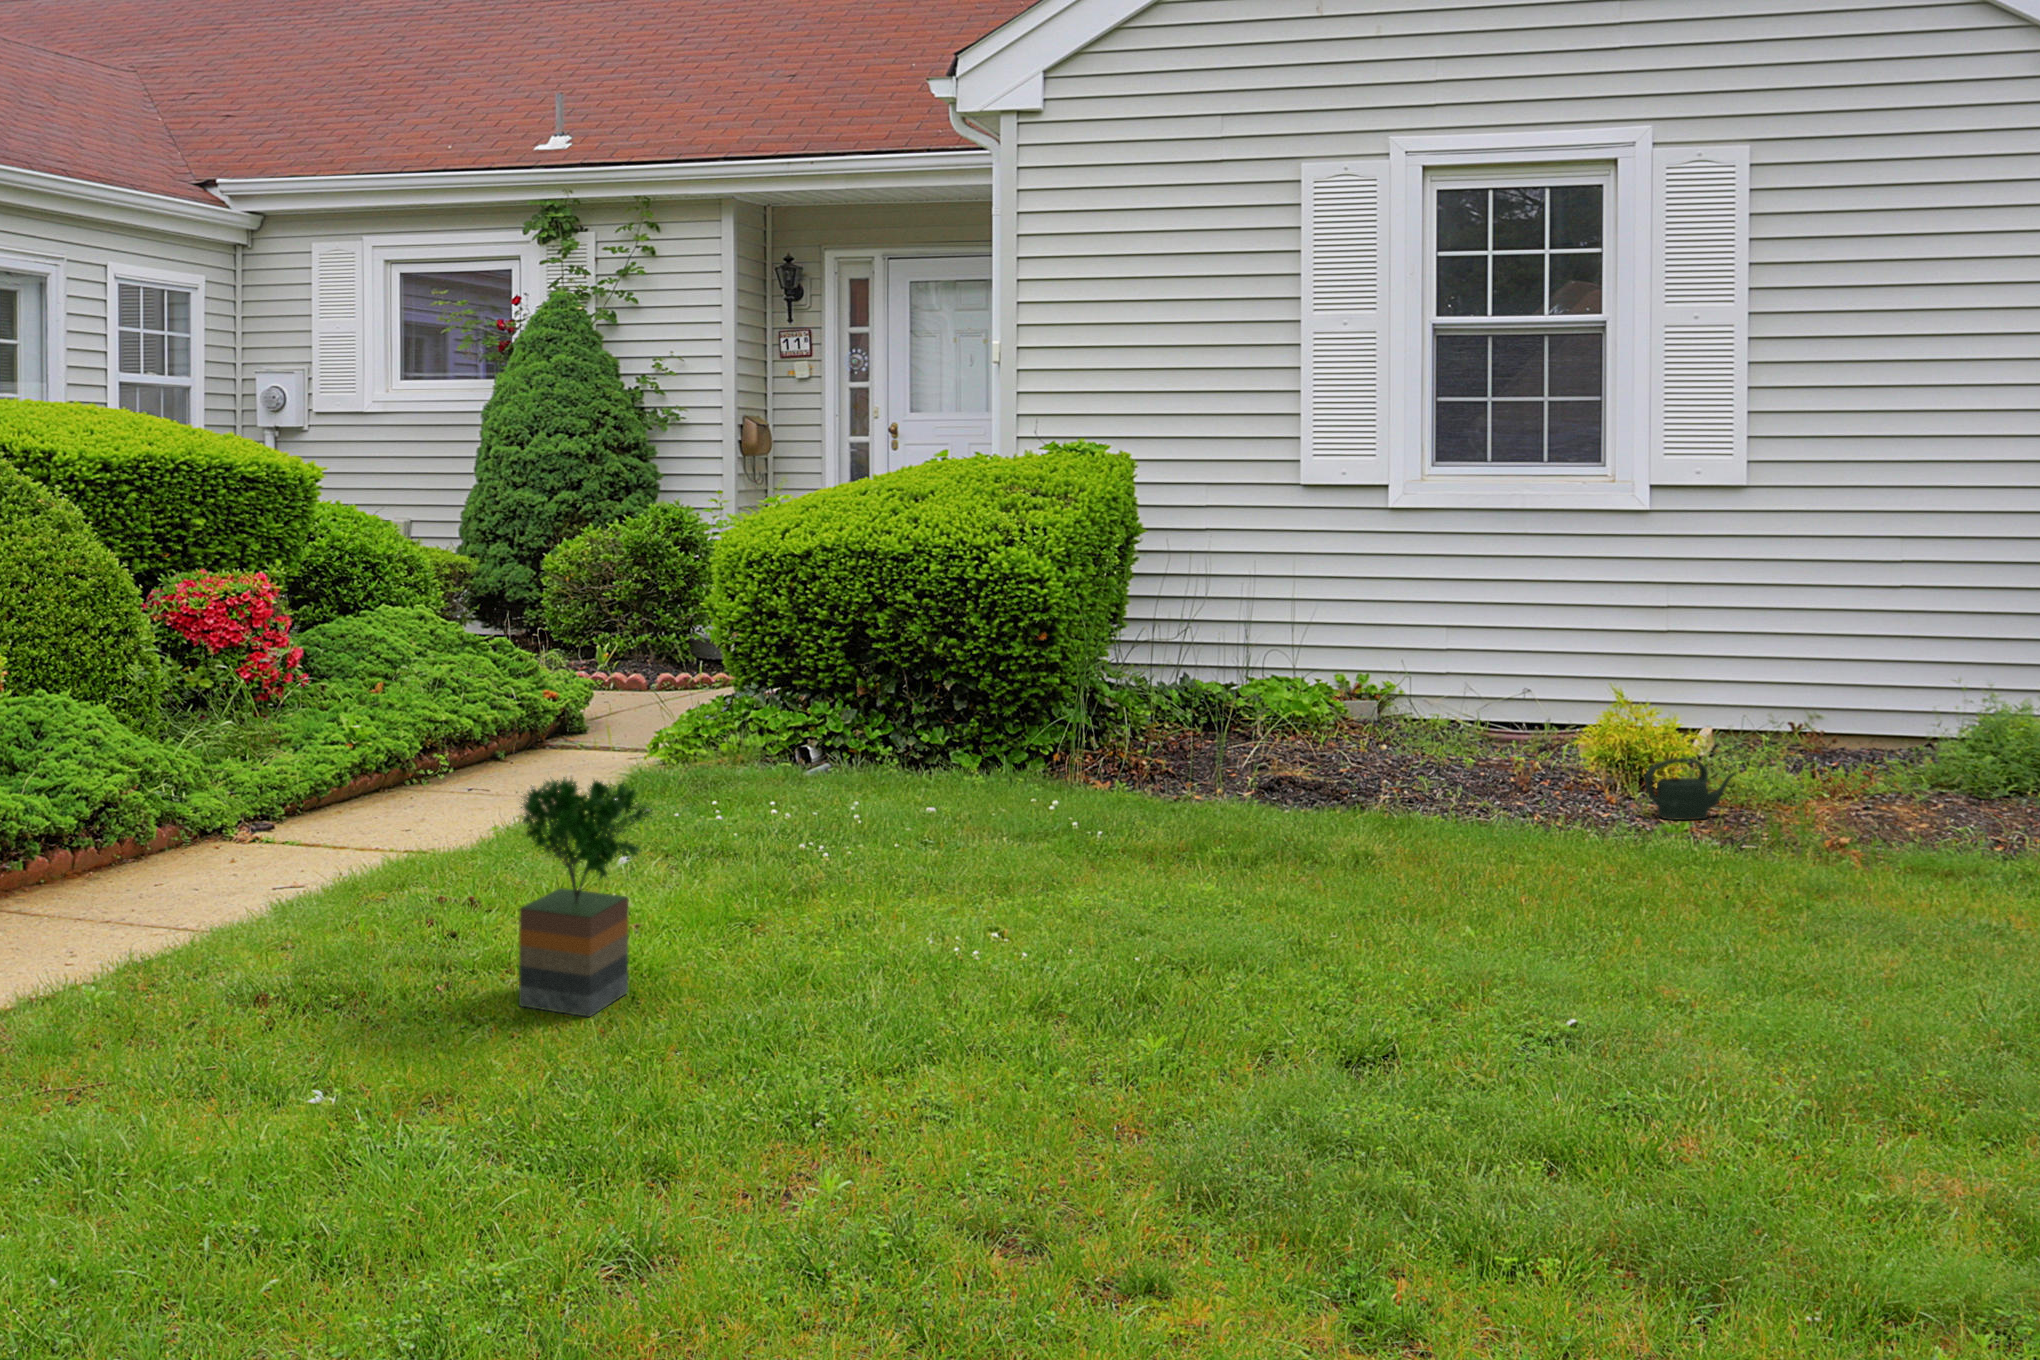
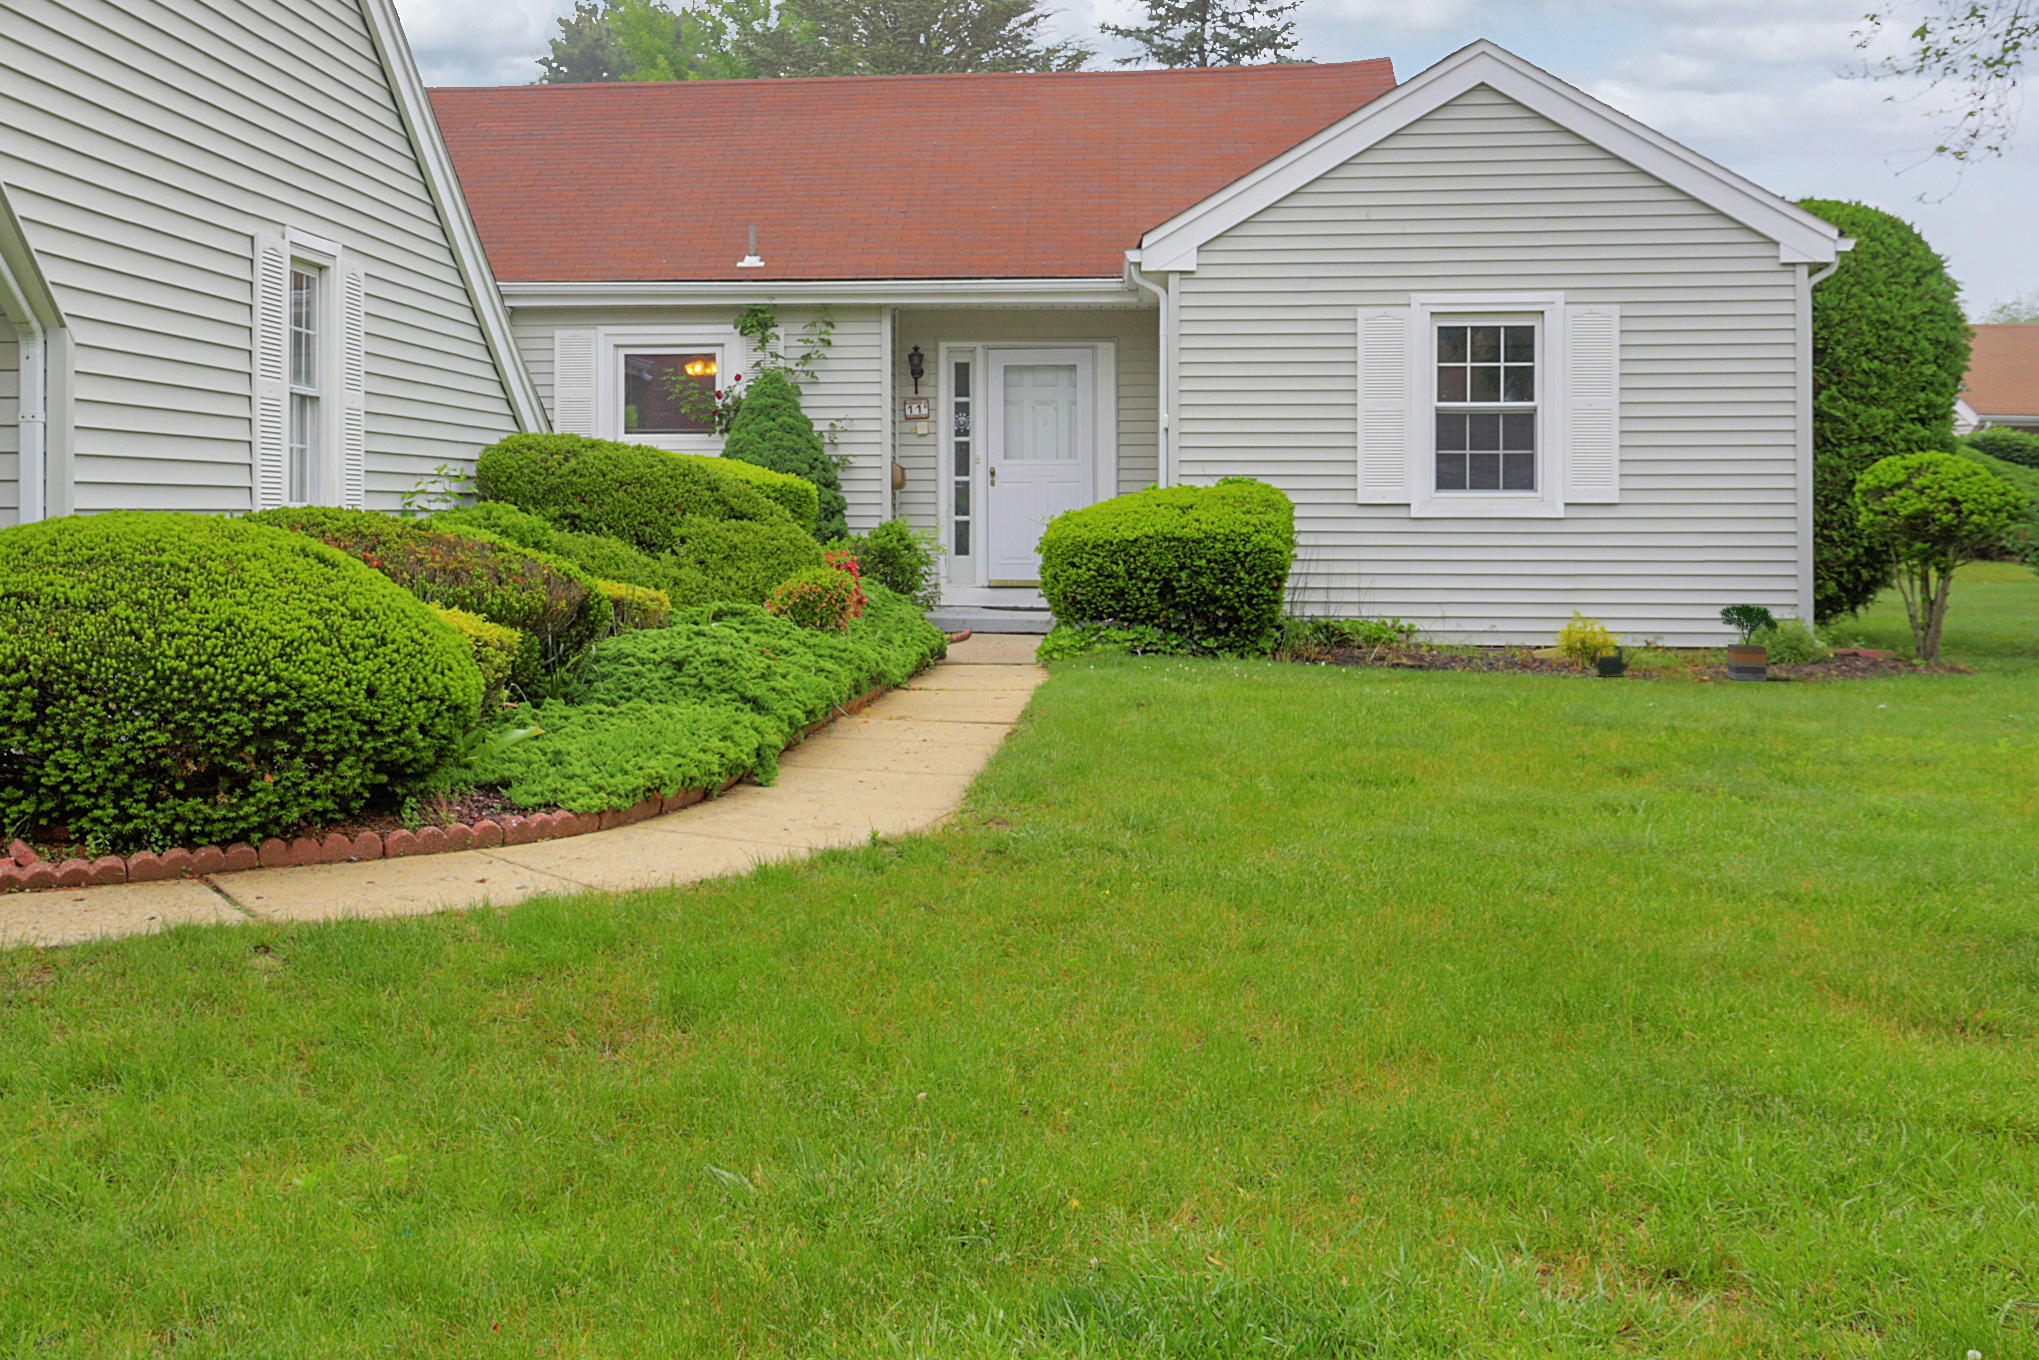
potted tree: present [519,777,652,1017] -> present [1720,604,1778,681]

